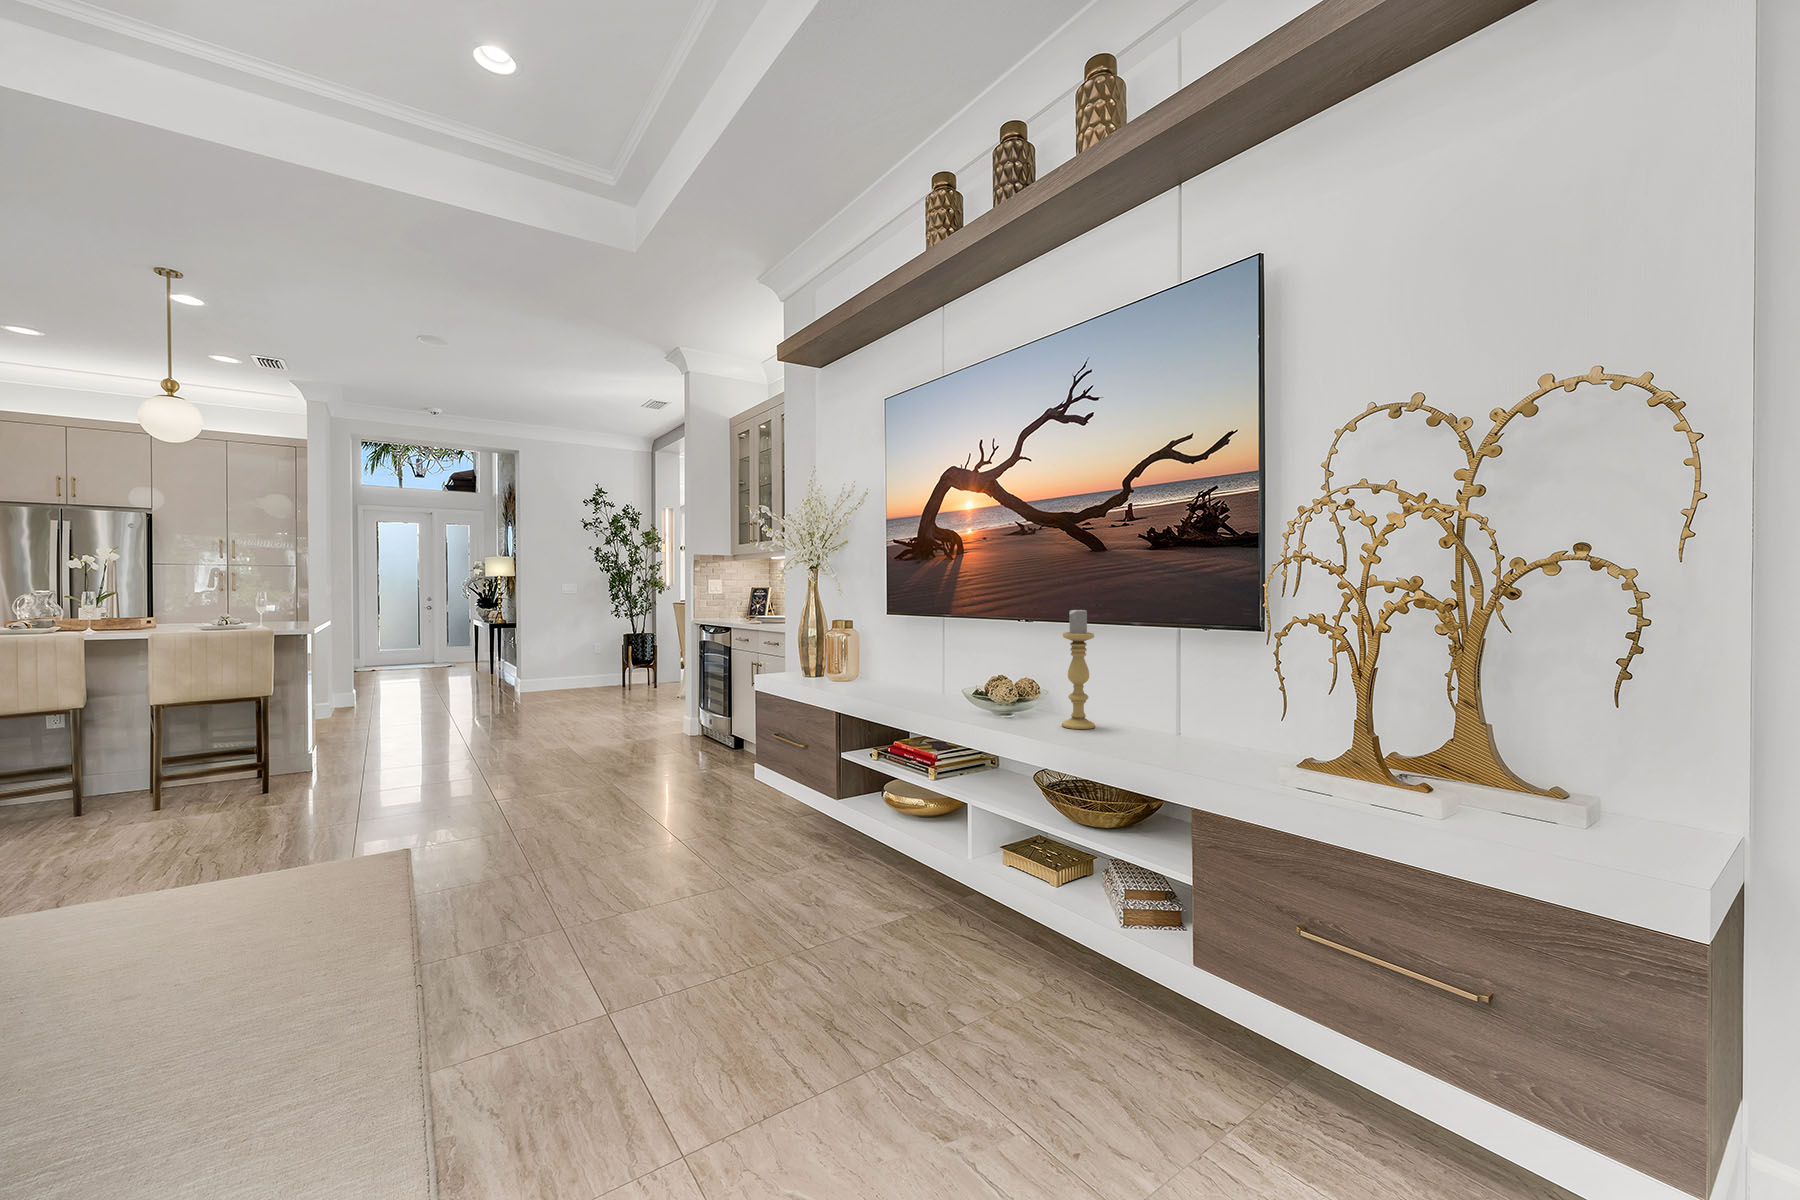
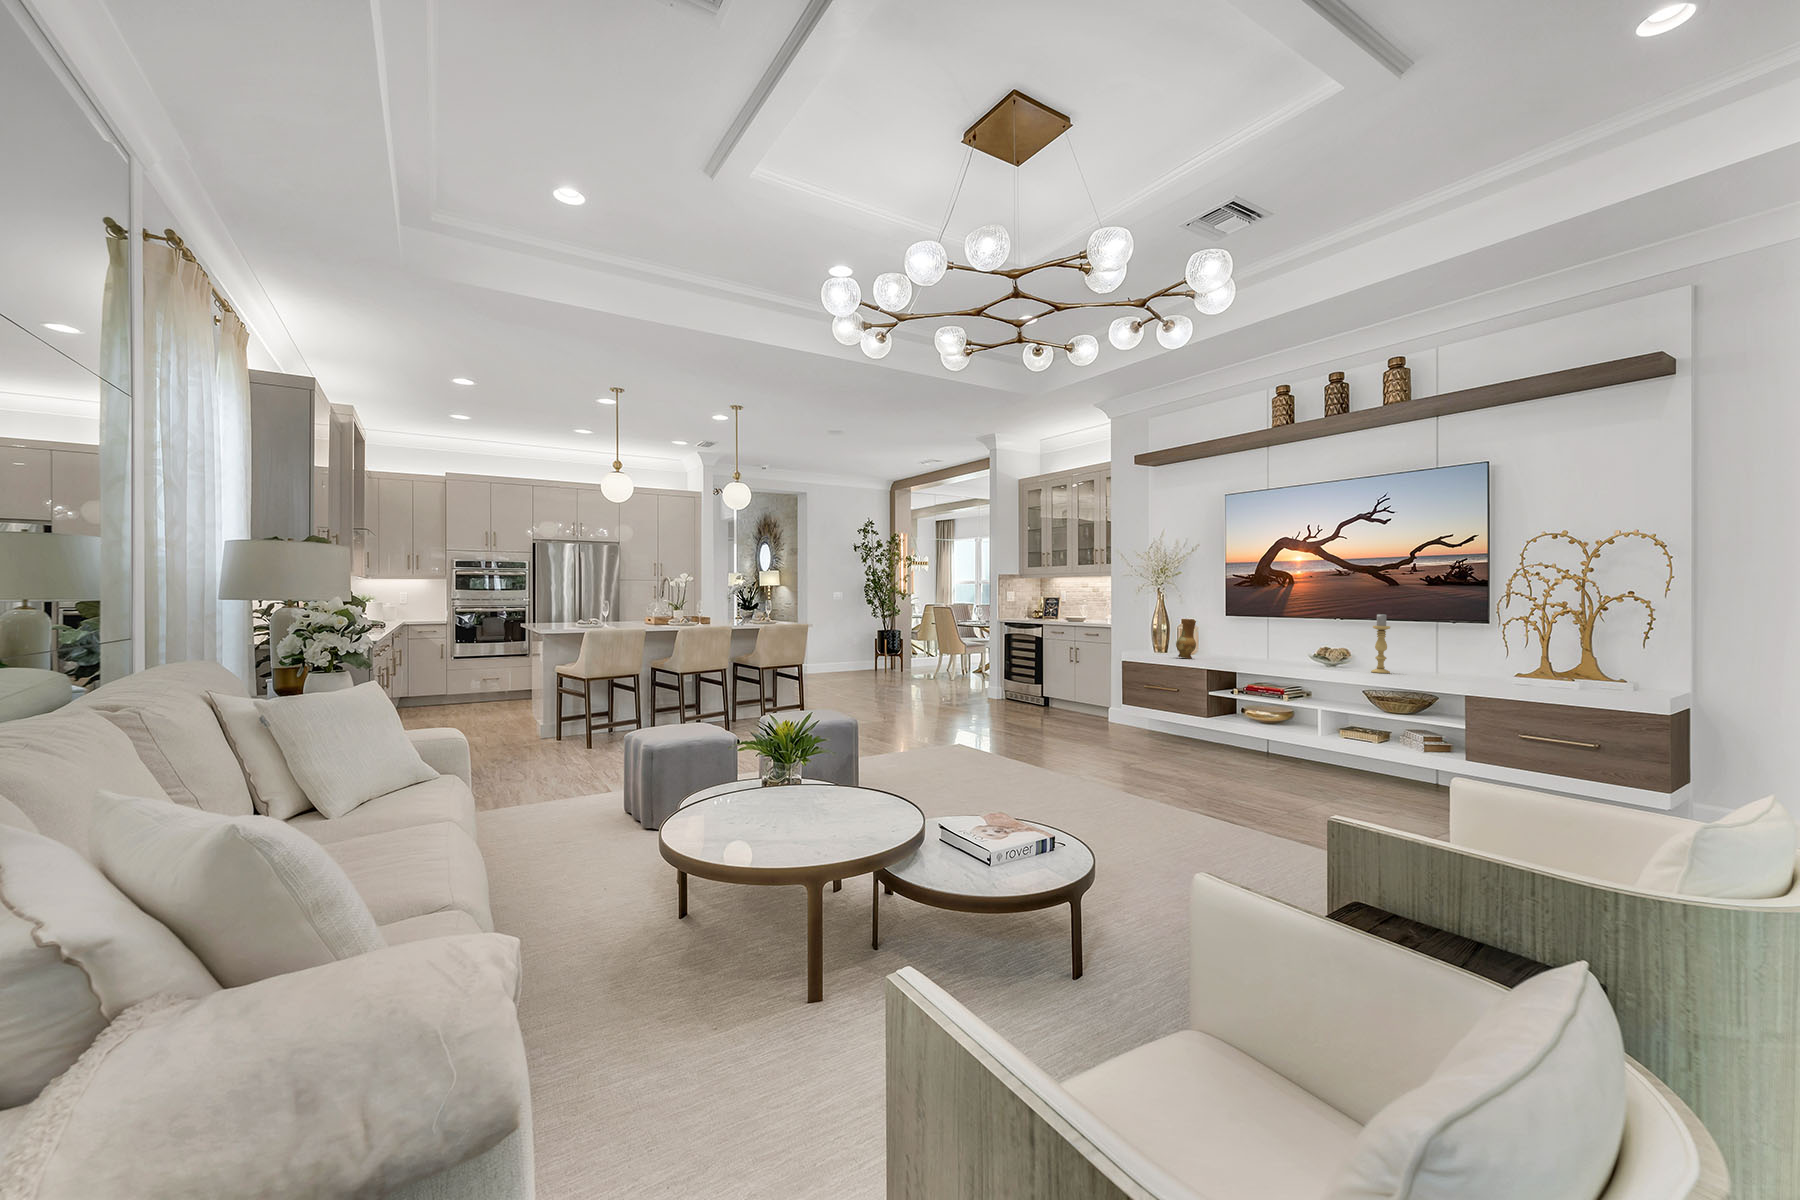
ceramic jug: none [818,619,850,686] -> present [1176,619,1196,659]

